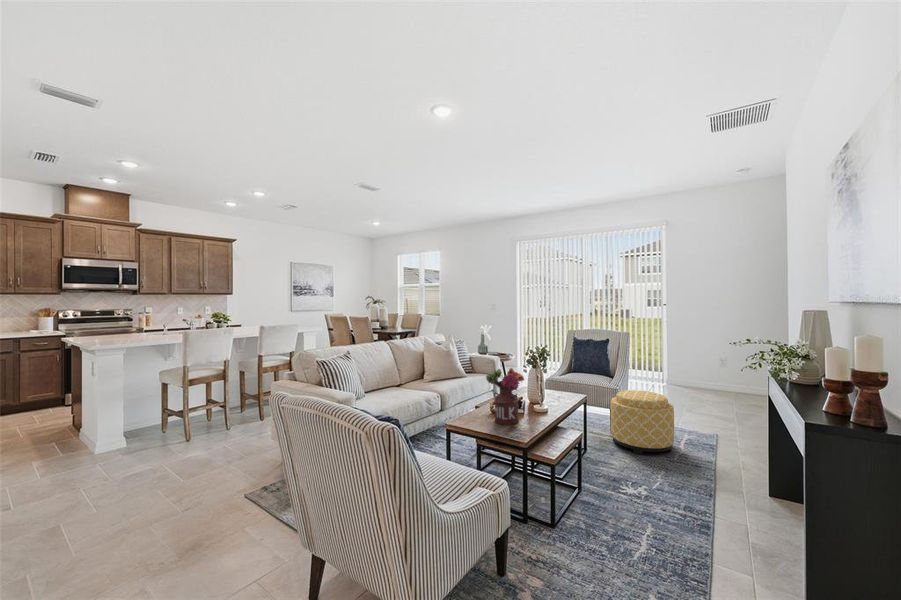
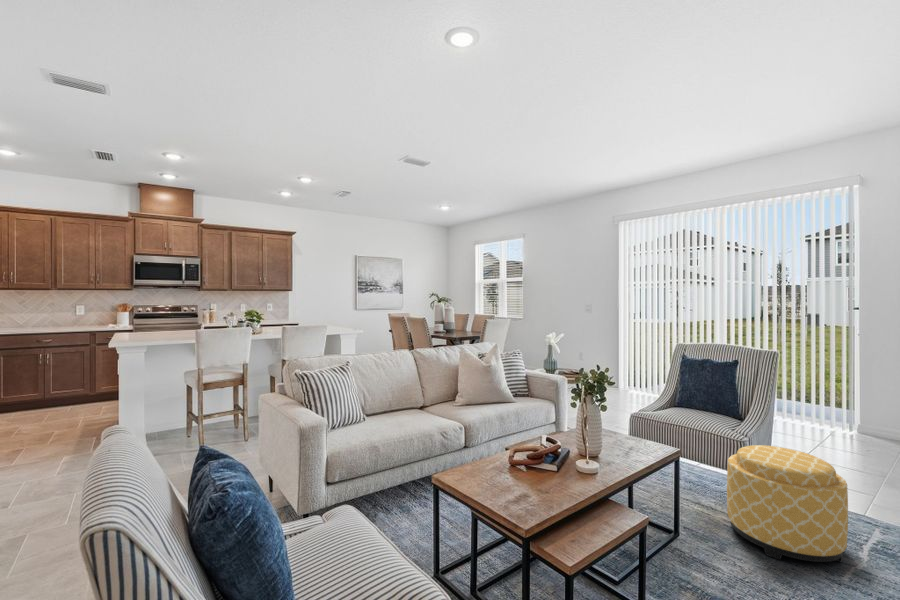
flower arrangement: present [486,368,524,425] -> none [490,403,551,494]

